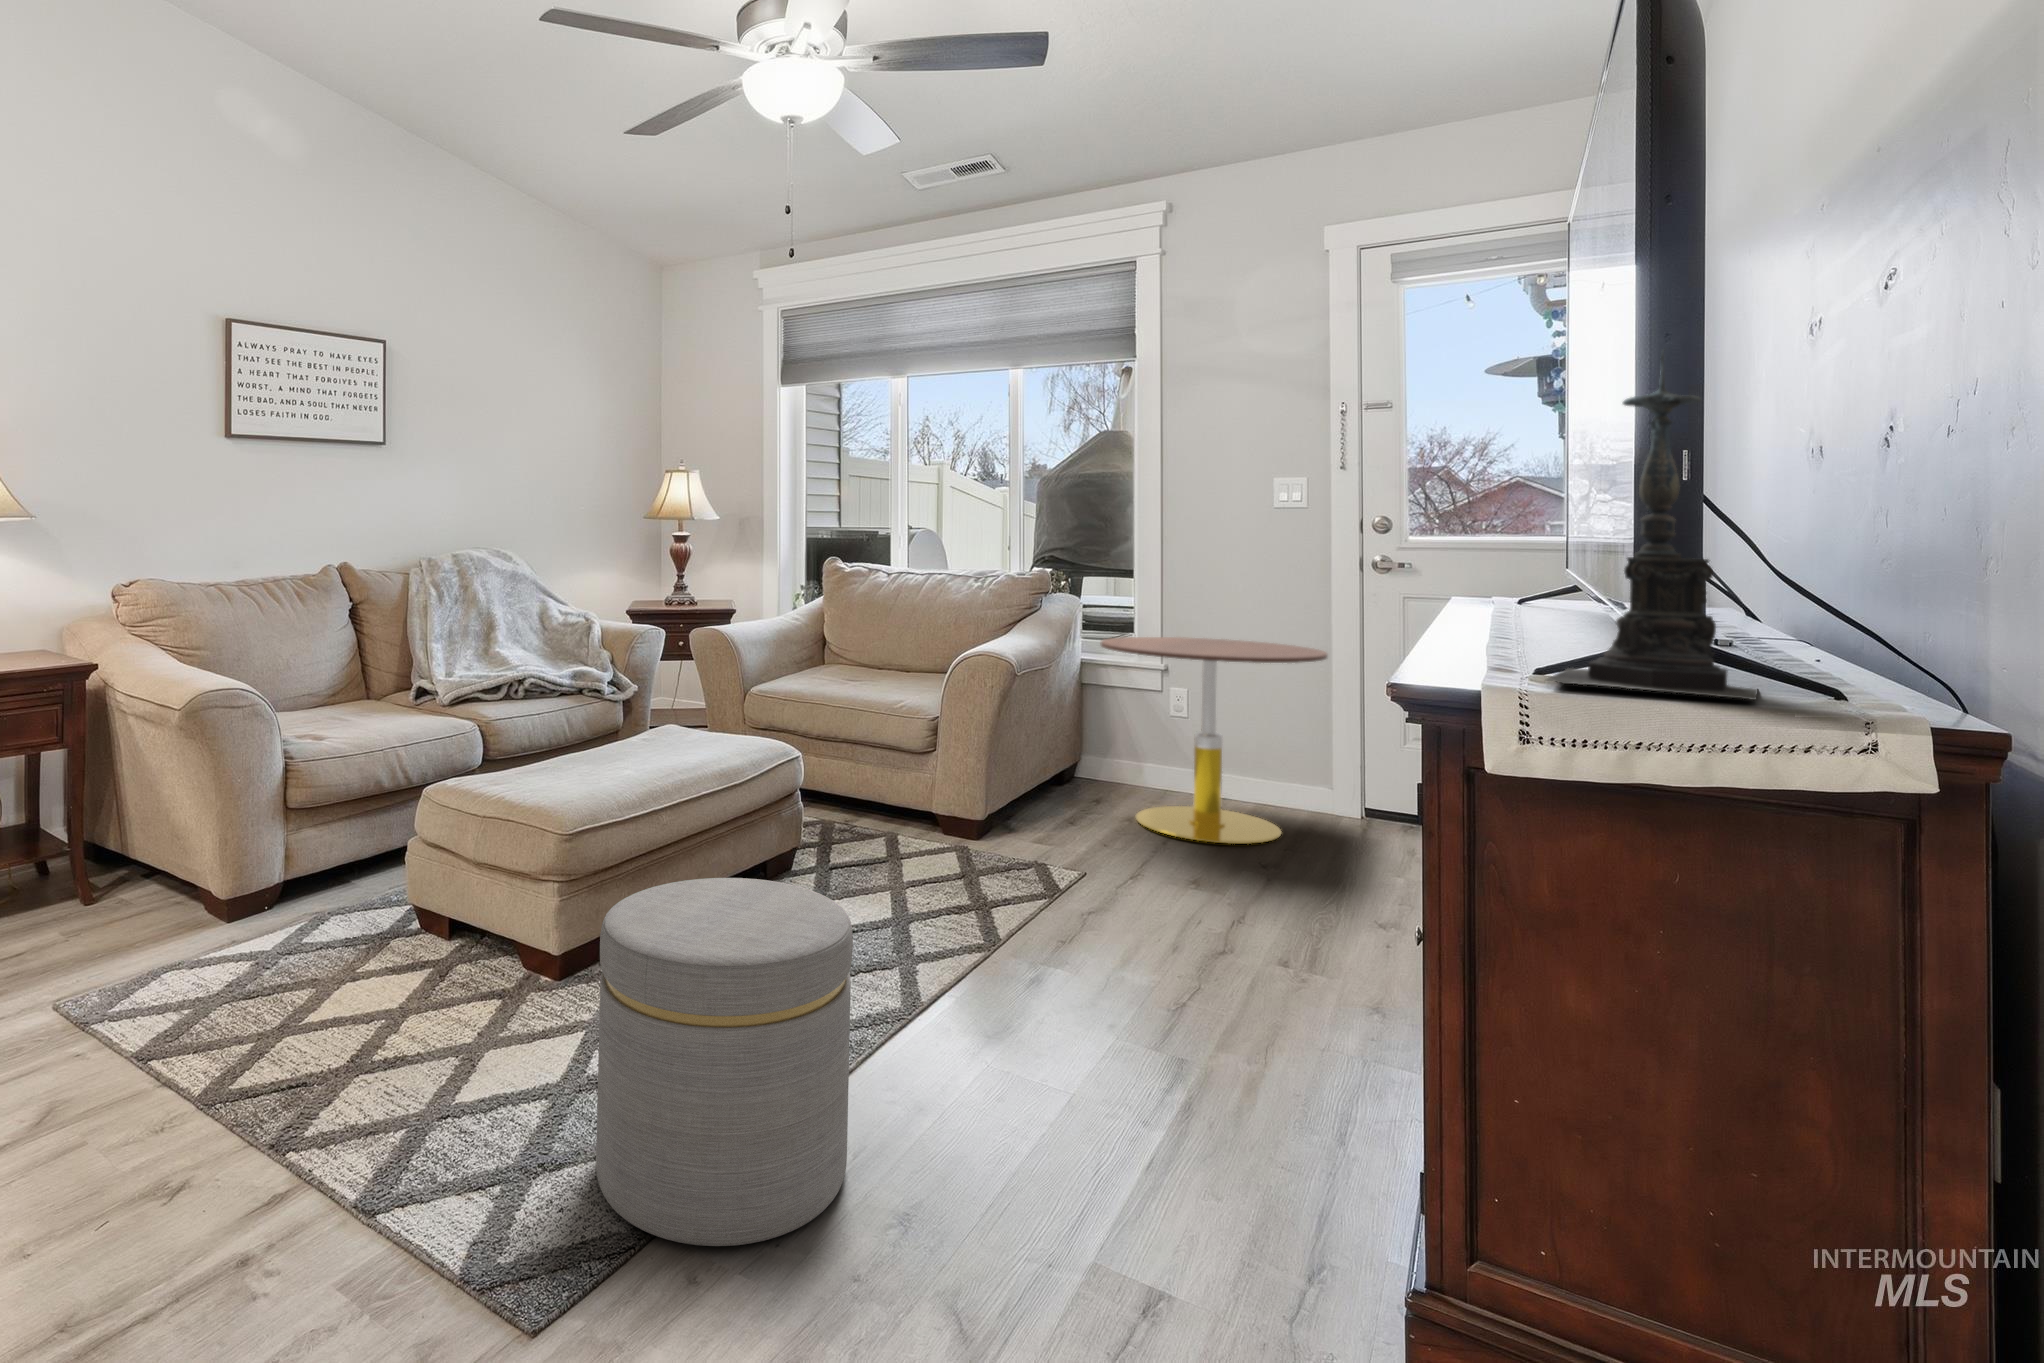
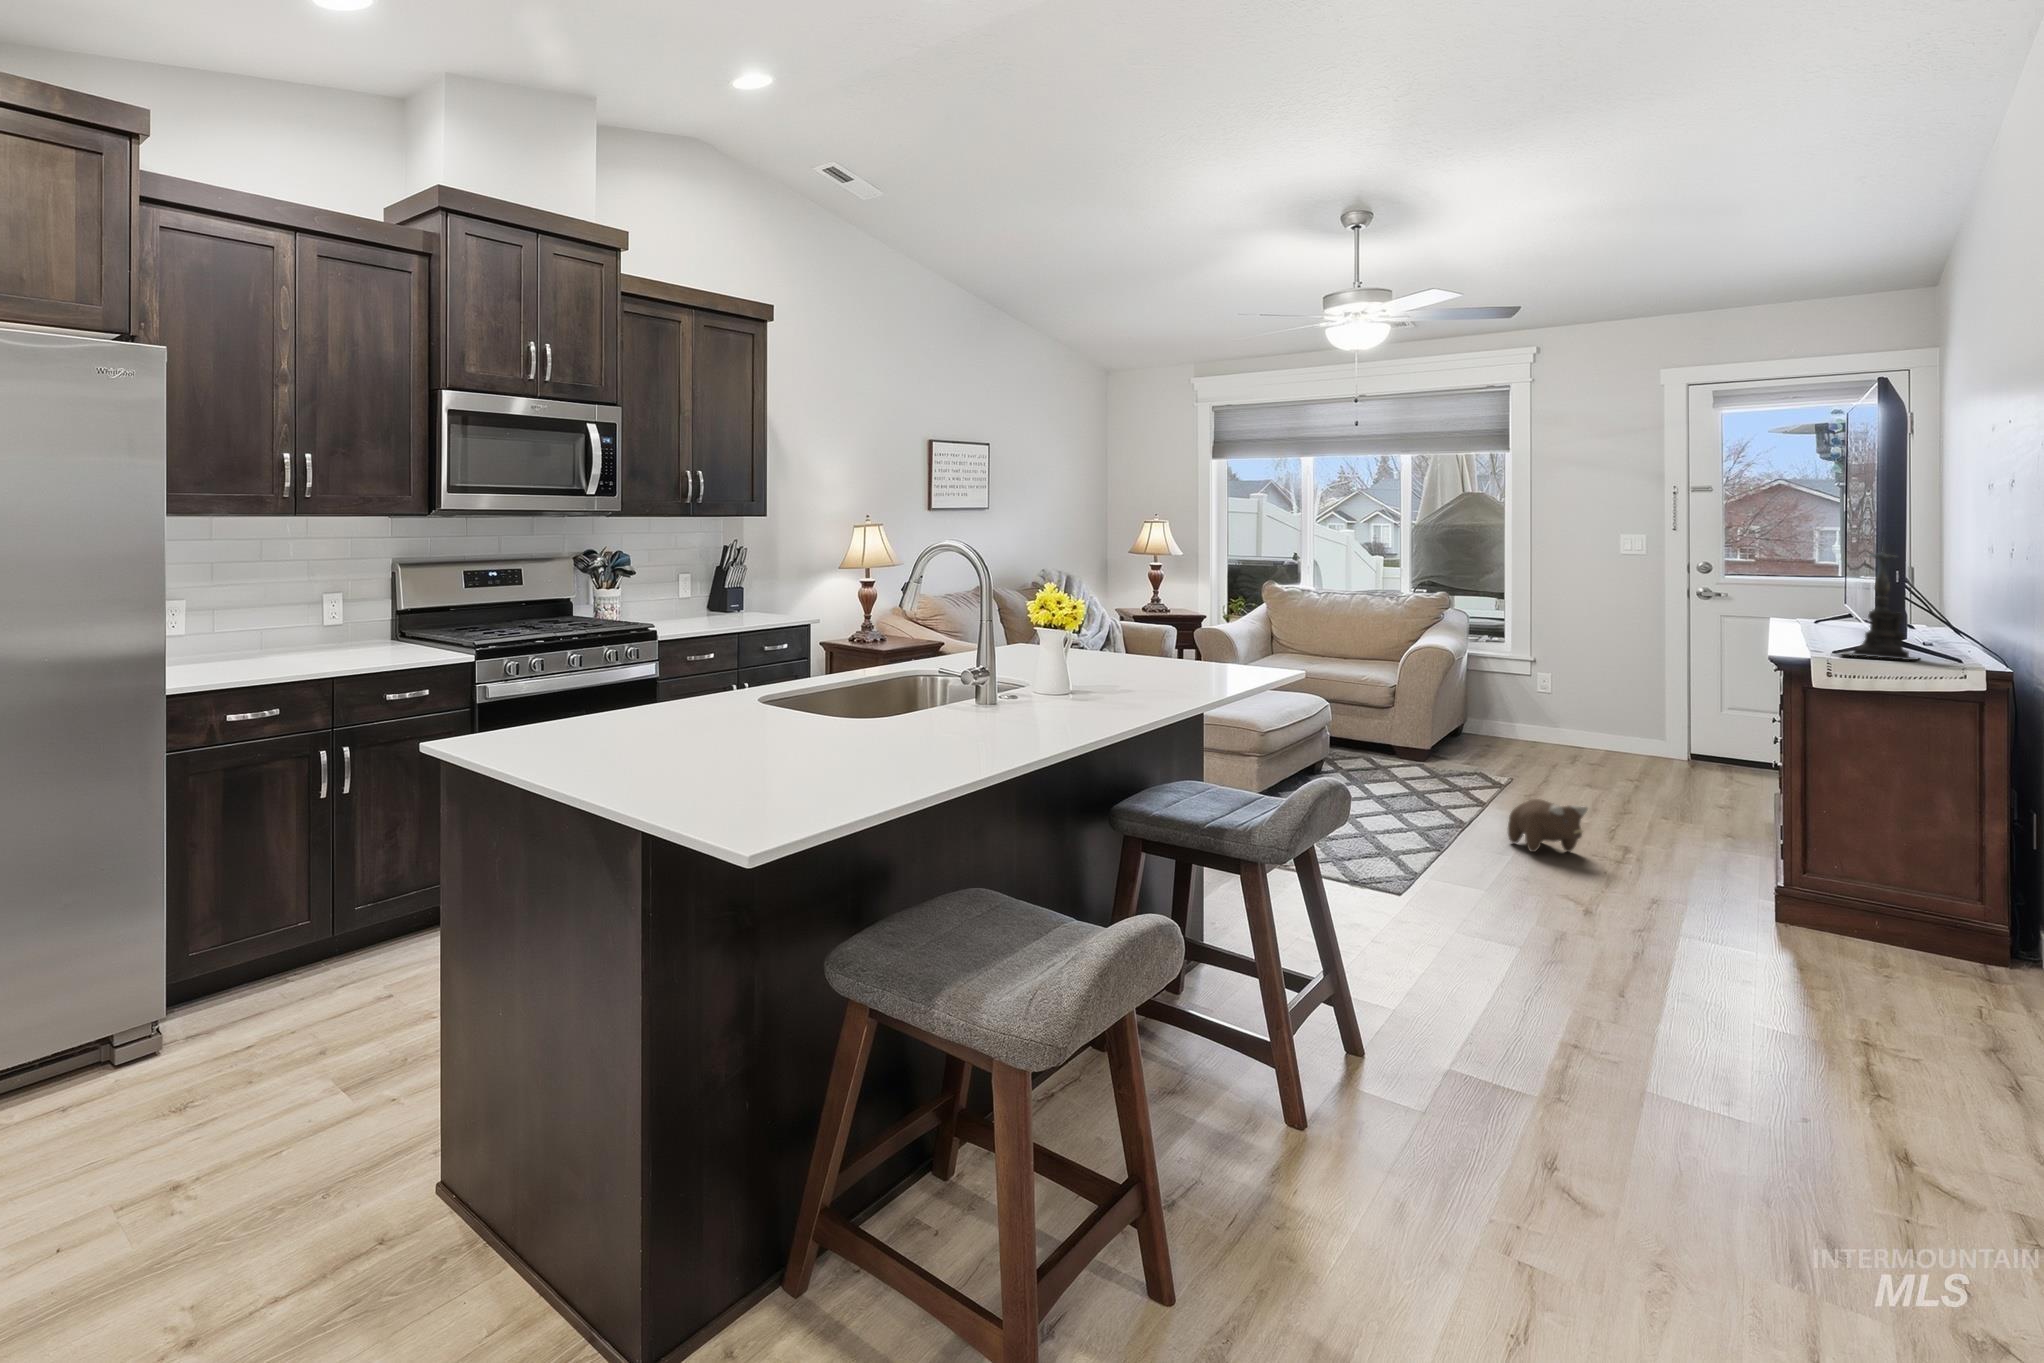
side table: present [1100,637,1328,844] -> none [1498,639,1667,769]
ottoman: present [596,878,853,1246] -> none [1363,745,1491,882]
plush toy: none [963,973,1087,1096] -> present [1508,799,1588,852]

